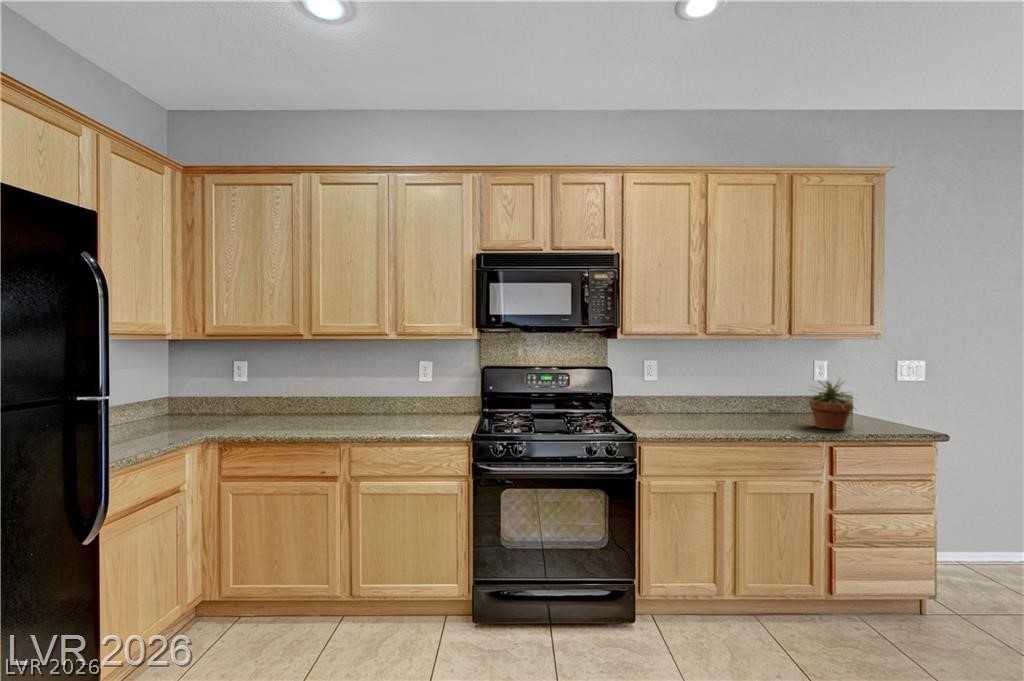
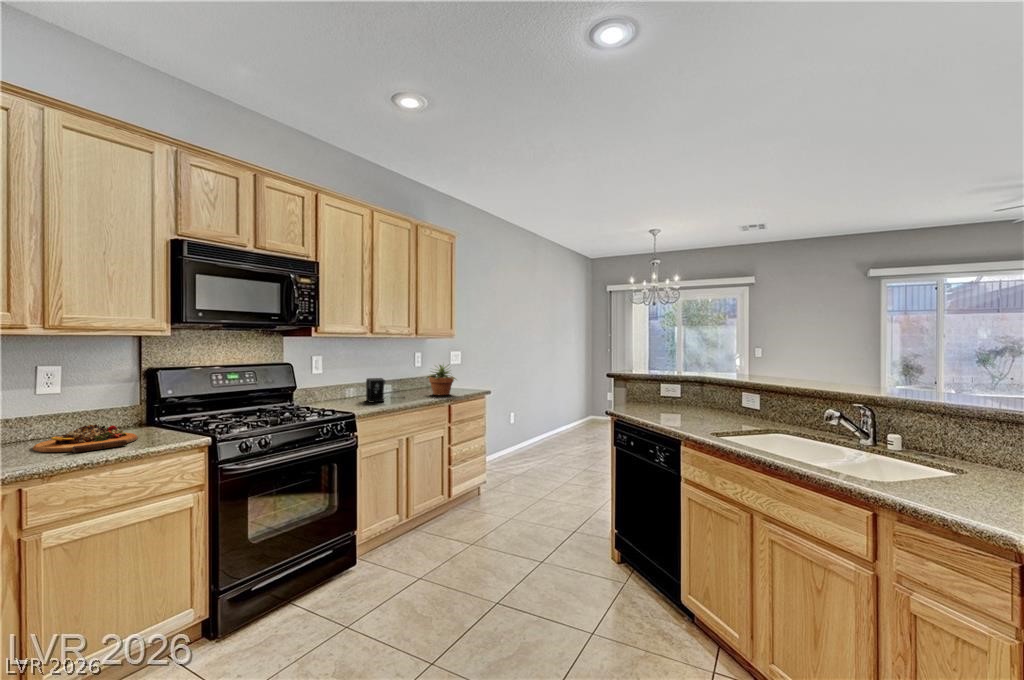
coffee maker: none [695,392,757,425] -> present [366,378,404,402]
cutting board: none [383,408,444,428] -> present [33,424,138,453]

